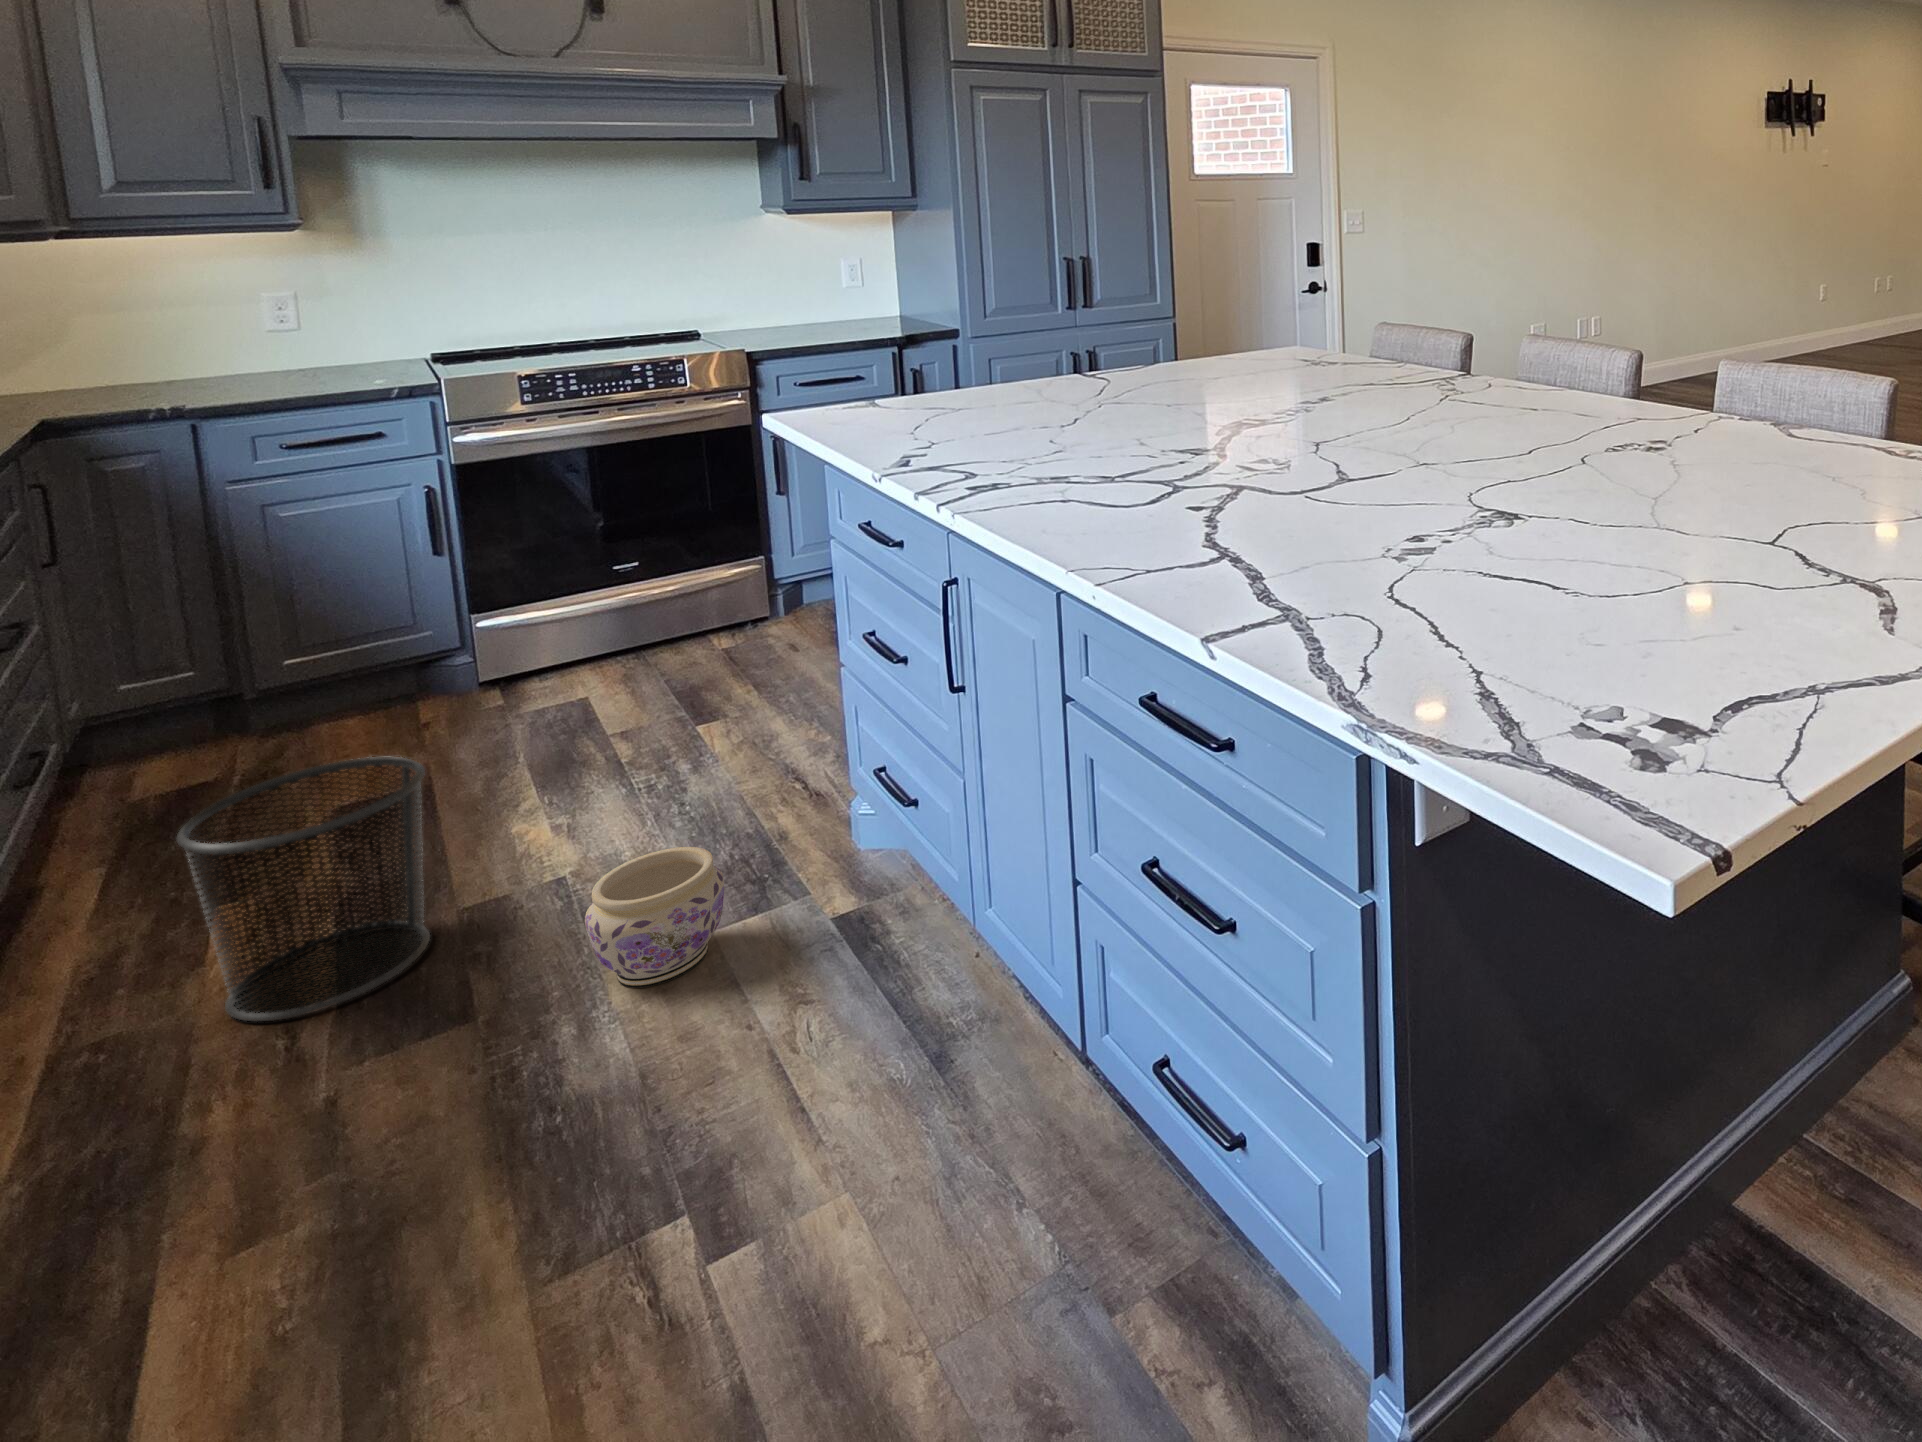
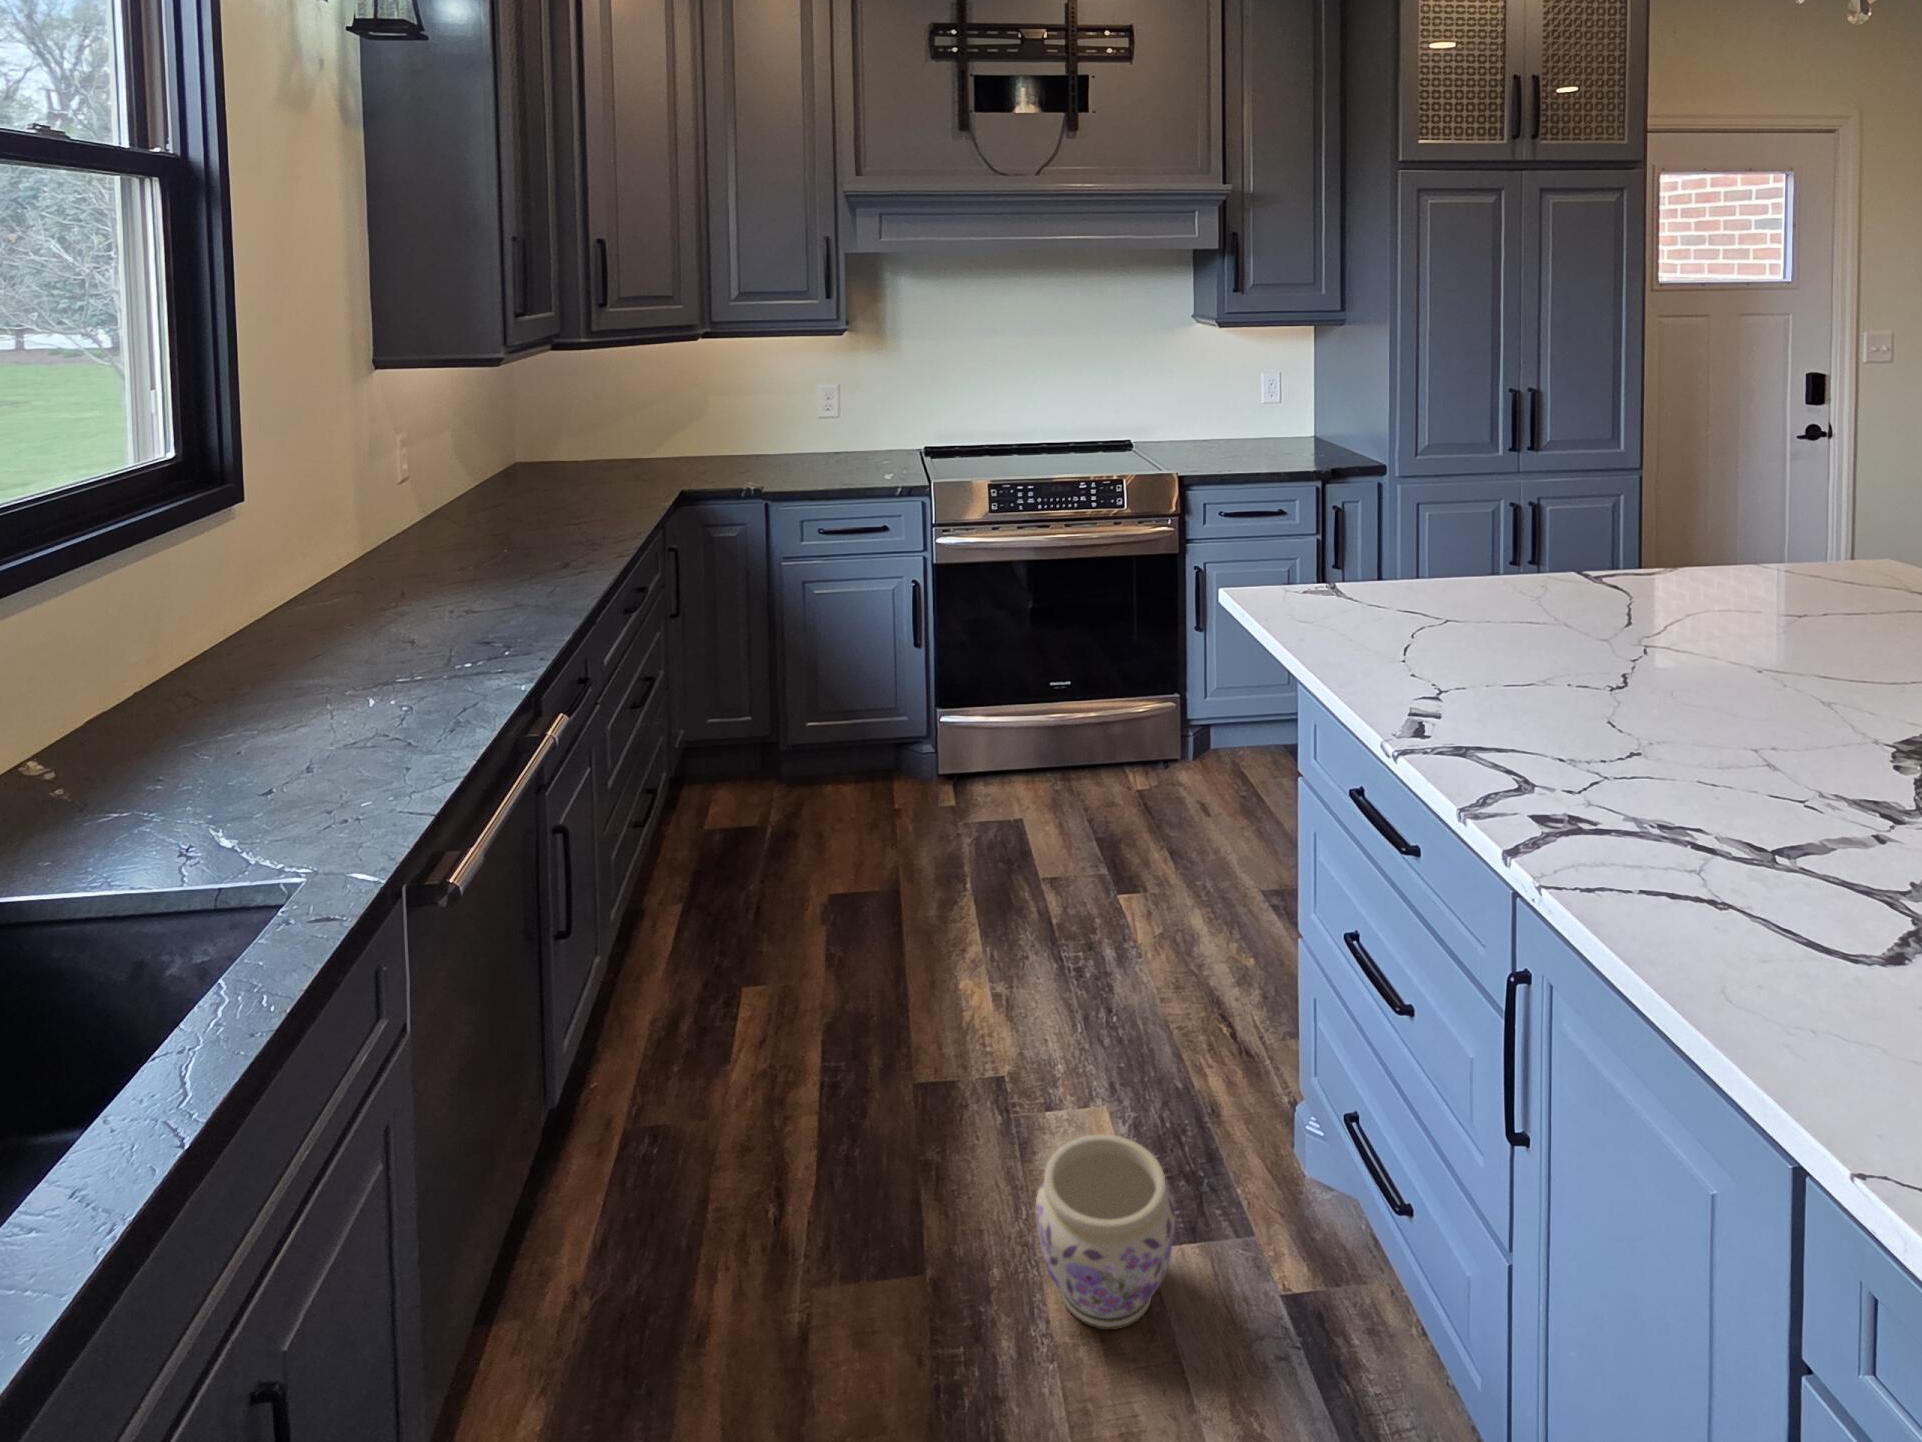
waste bin: present [177,757,430,1022] -> none [725,897,905,1180]

